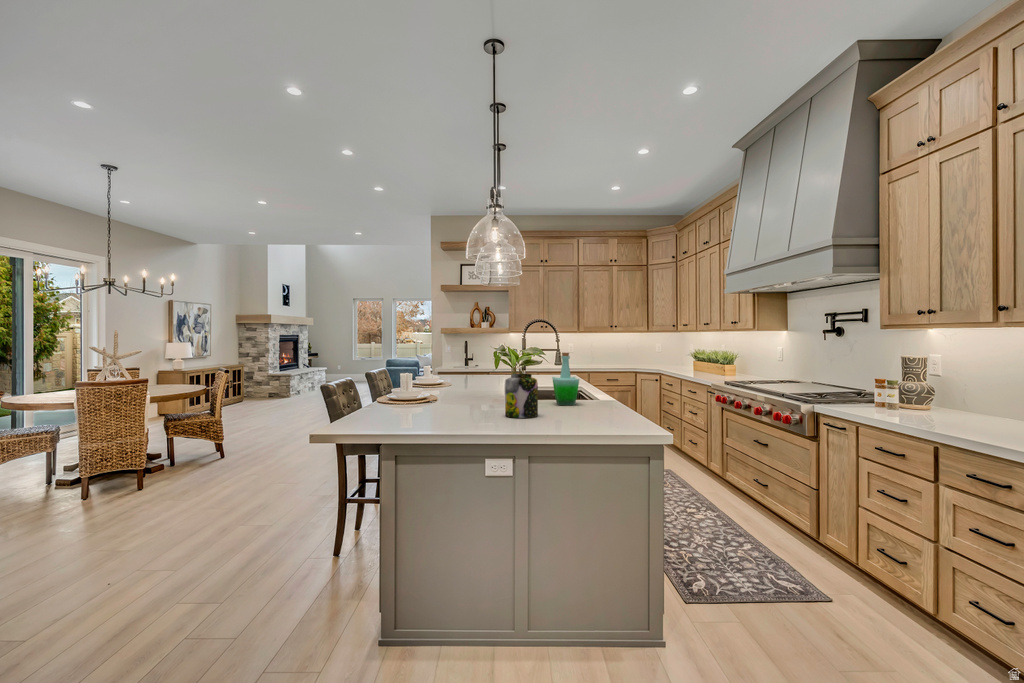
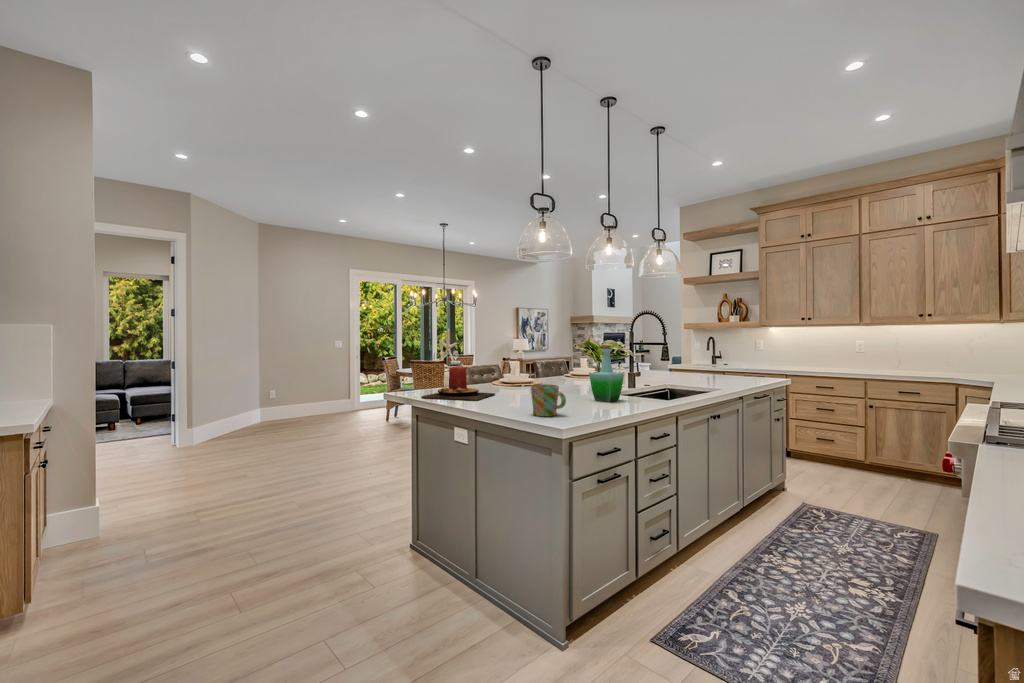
jar: present [505,373,538,418] -> none [505,363,533,404]
candle: none [389,382,478,427] -> present [421,366,495,401]
mug: none [585,392,616,424] -> present [531,384,566,416]

